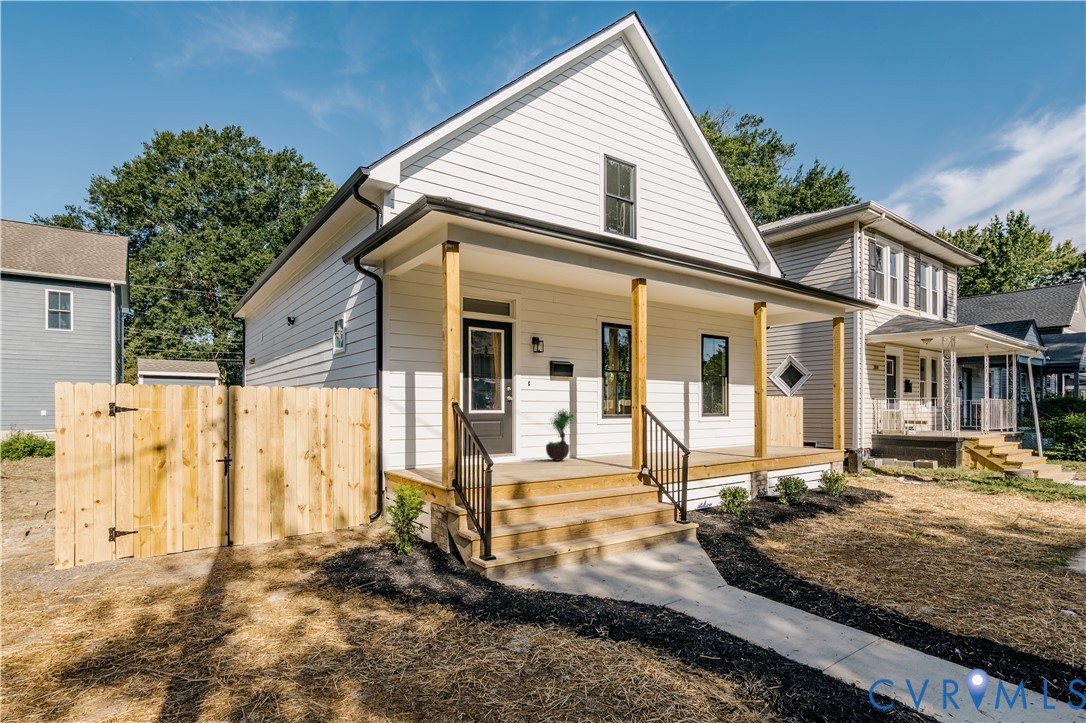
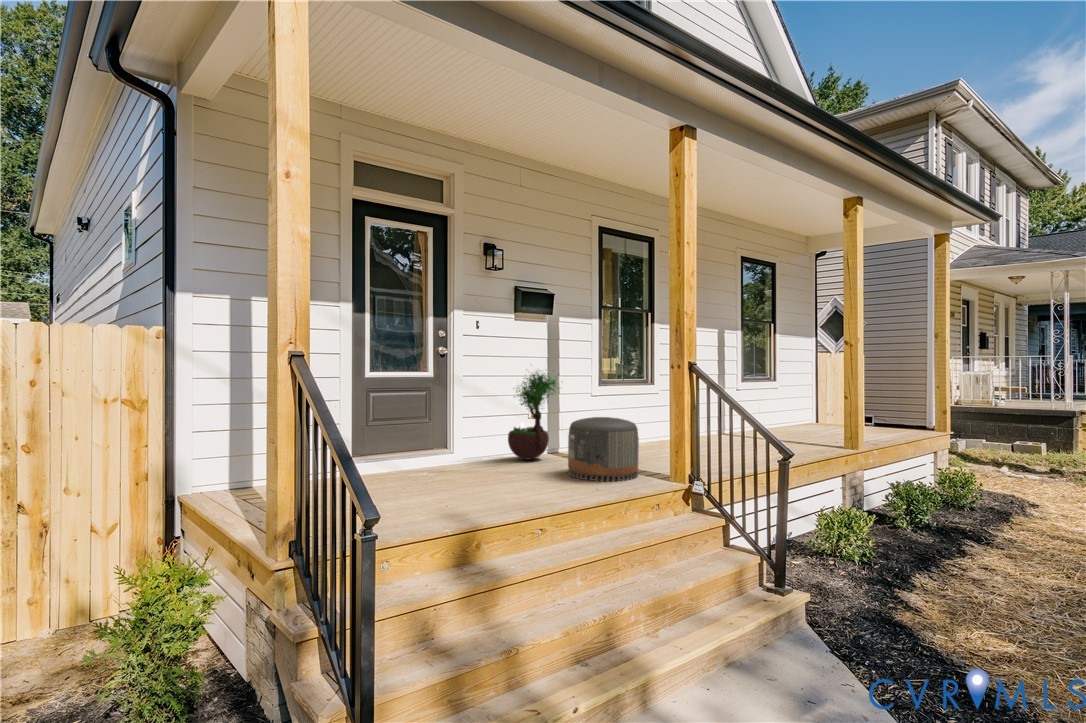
pouf: none [579,435,617,469] -> present [568,417,639,481]

